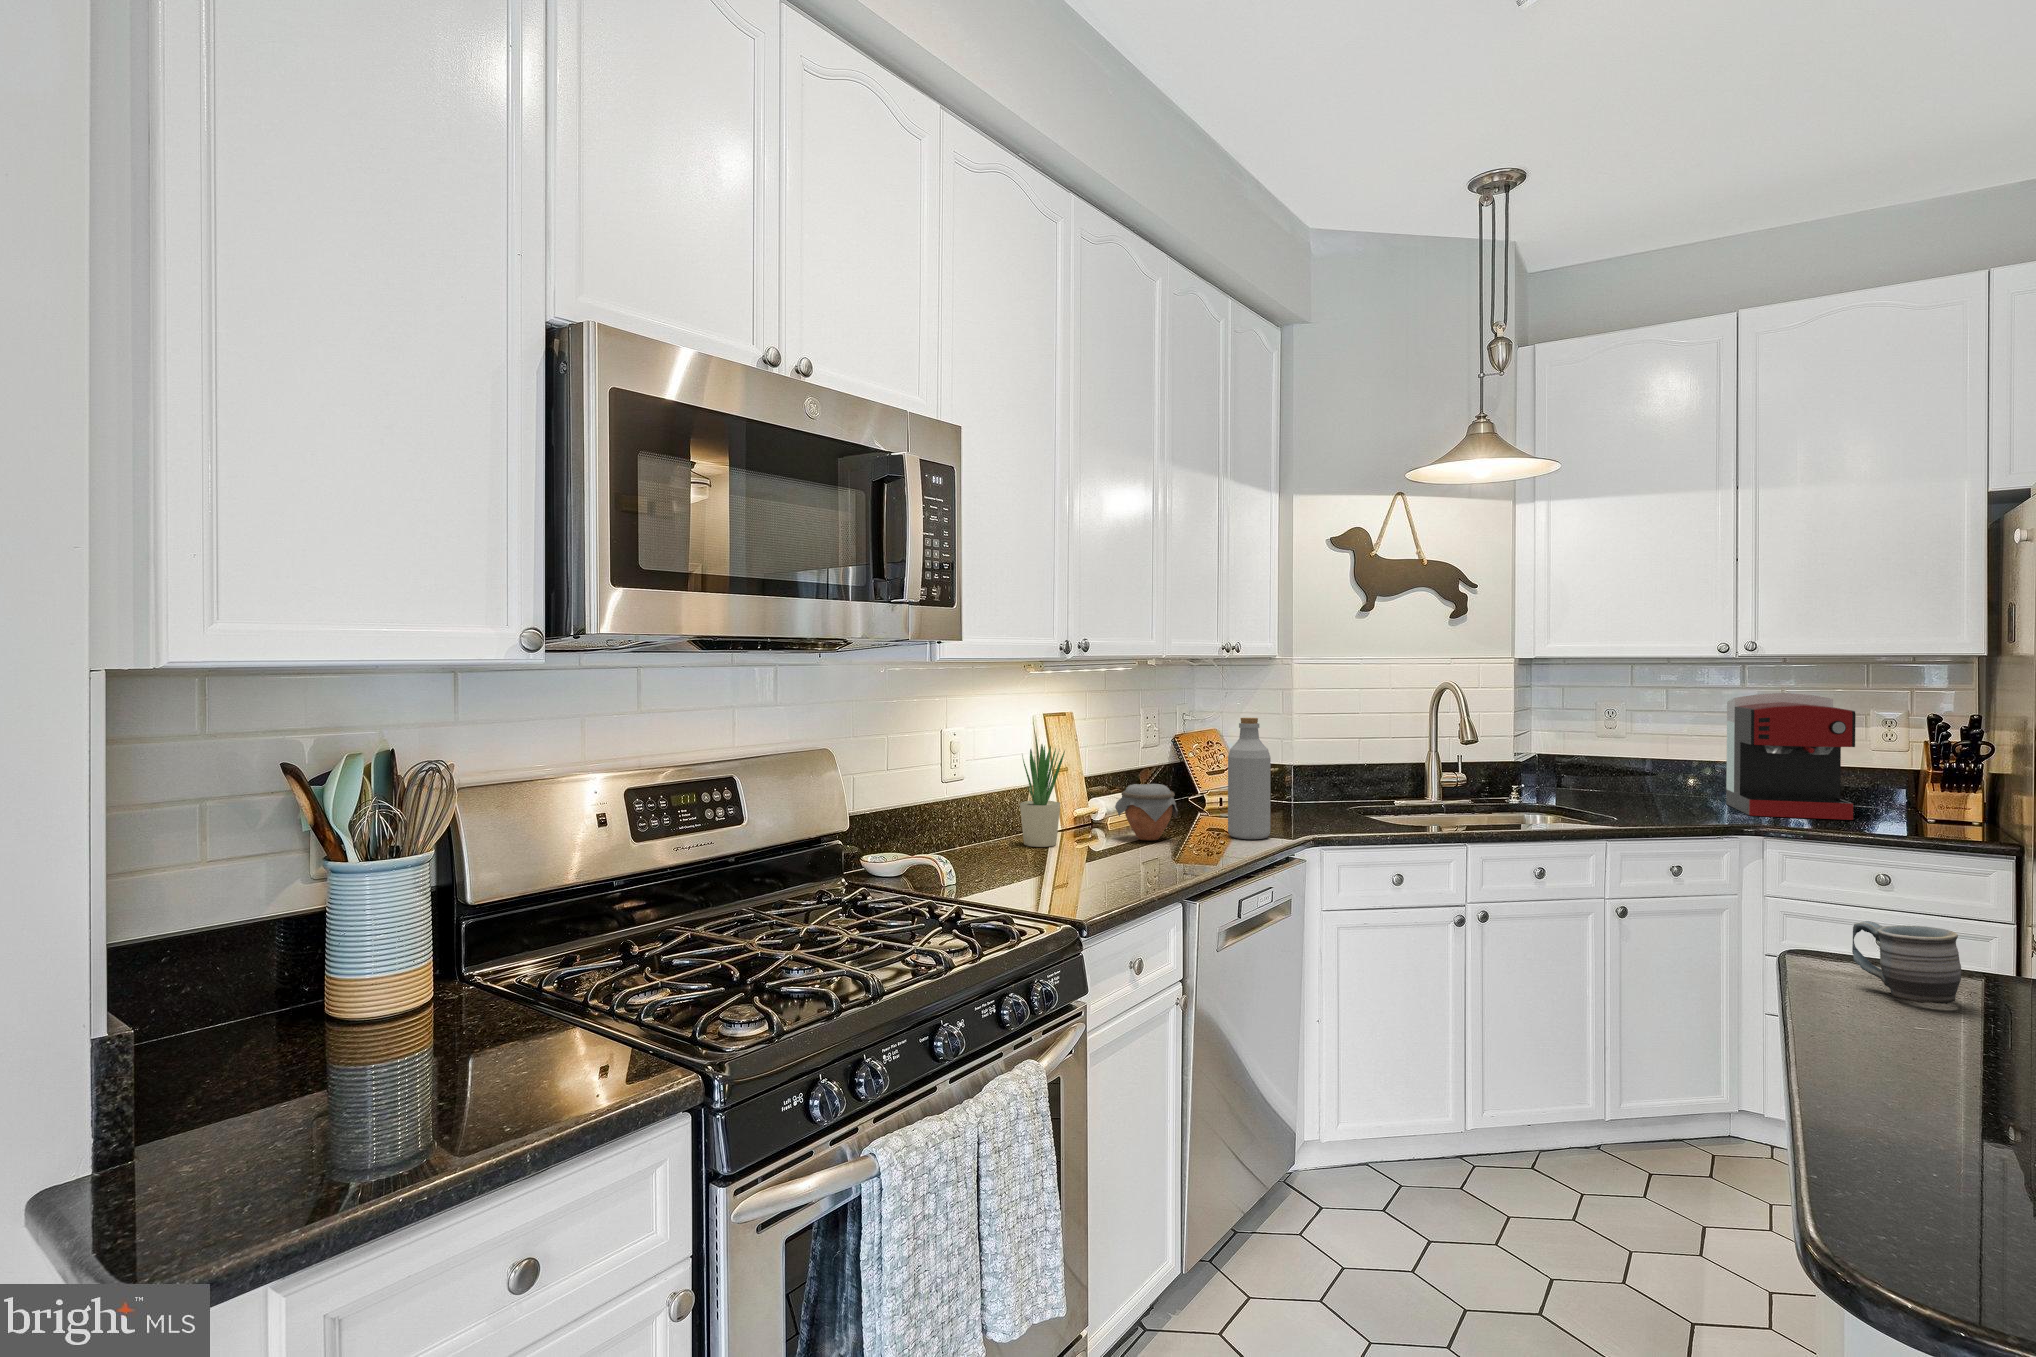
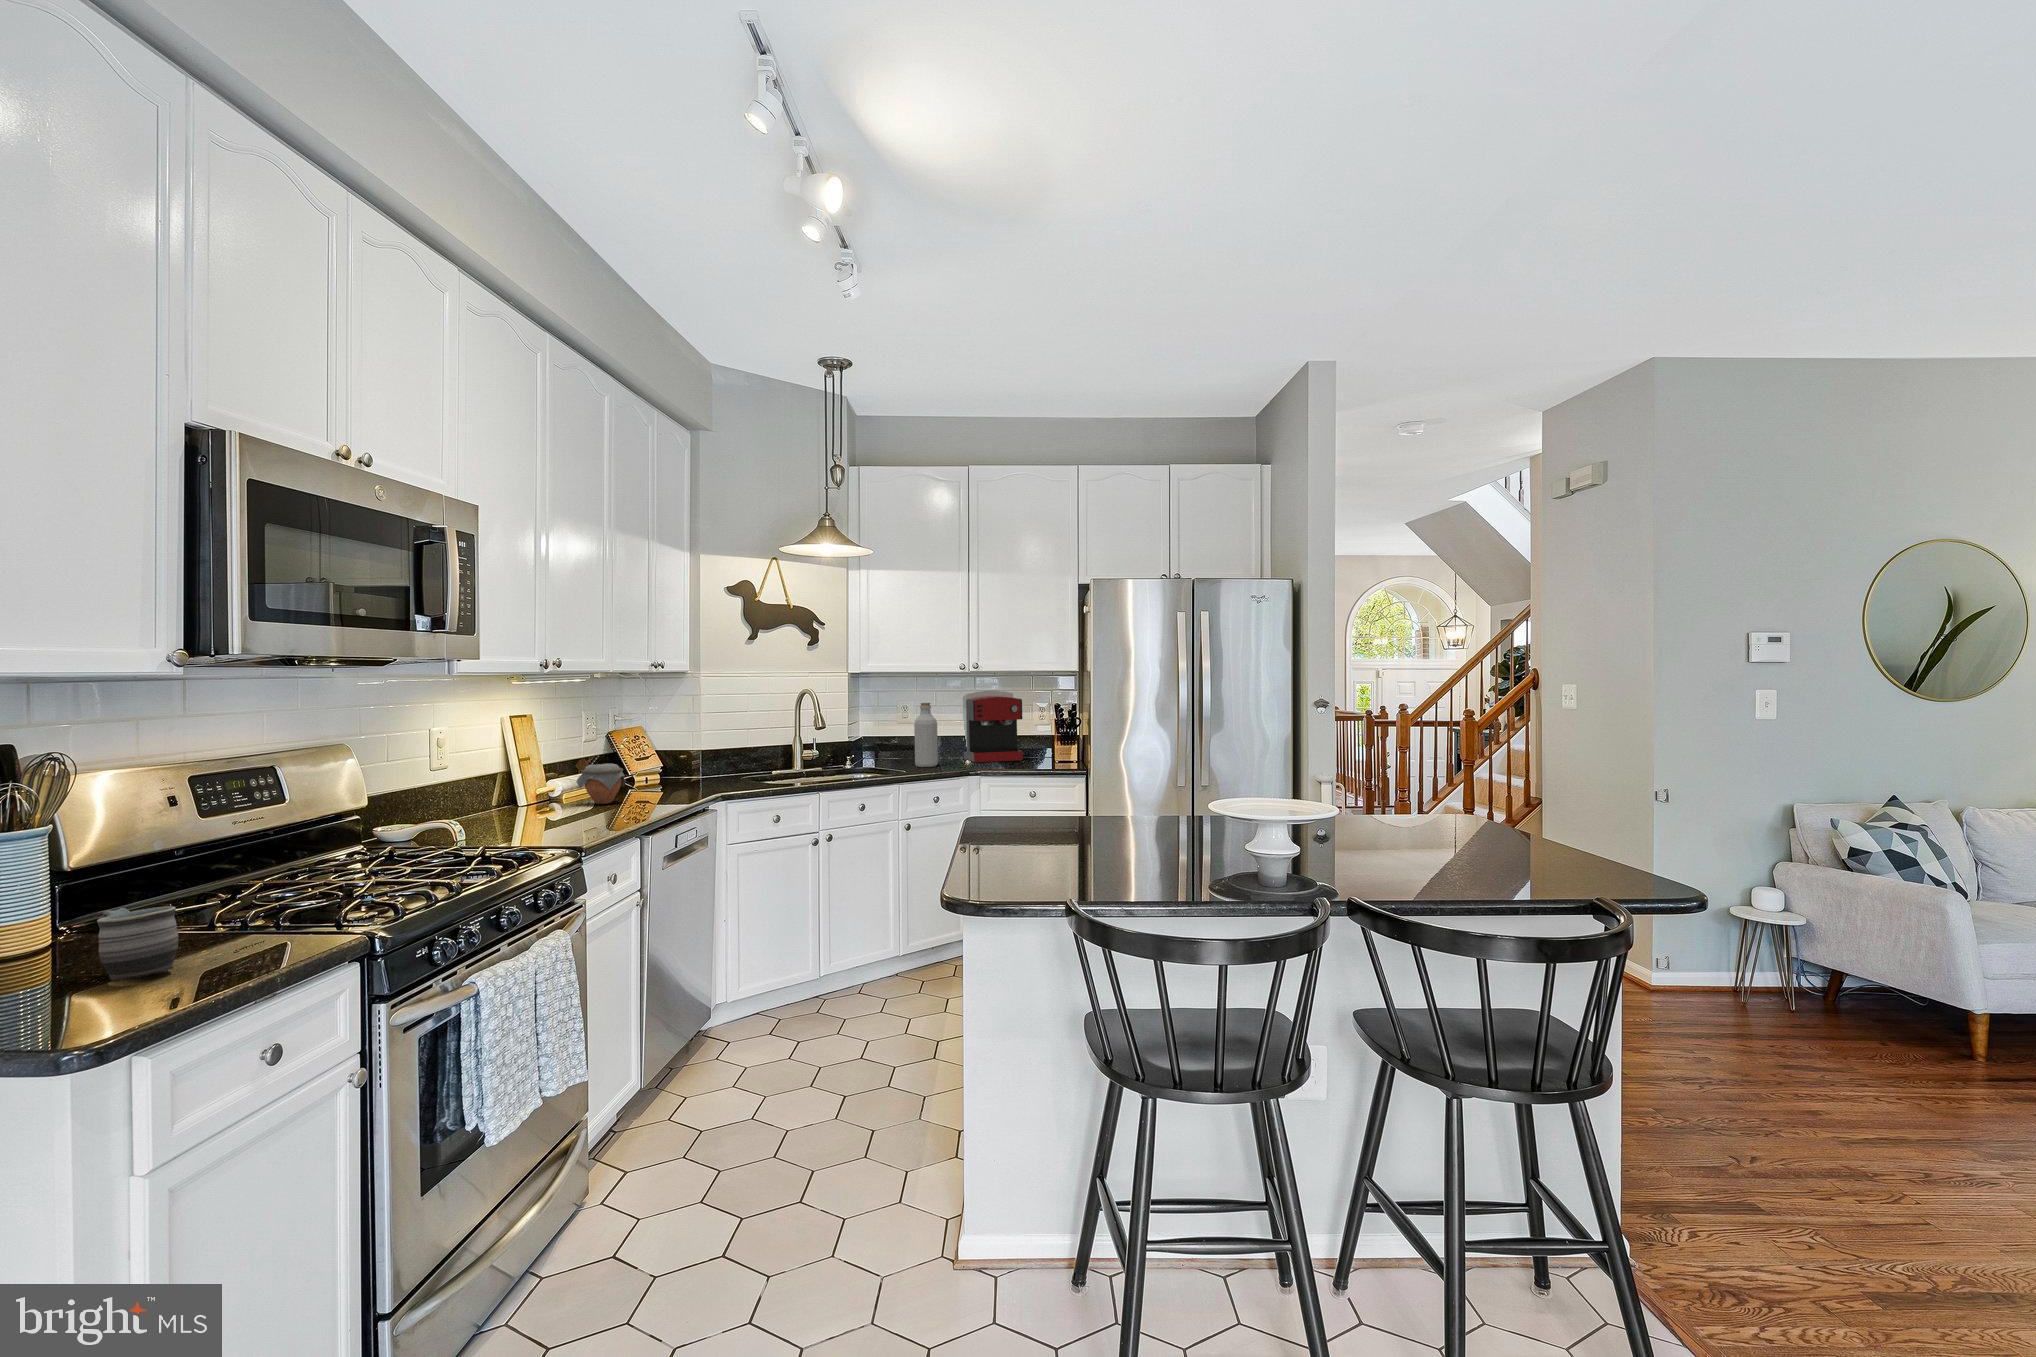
bottle: present [1228,718,1271,839] -> present [914,703,938,767]
potted plant: present [1020,736,1065,847] -> none [500,726,539,815]
mug: present [1852,921,1961,1004] -> present [97,906,179,981]

